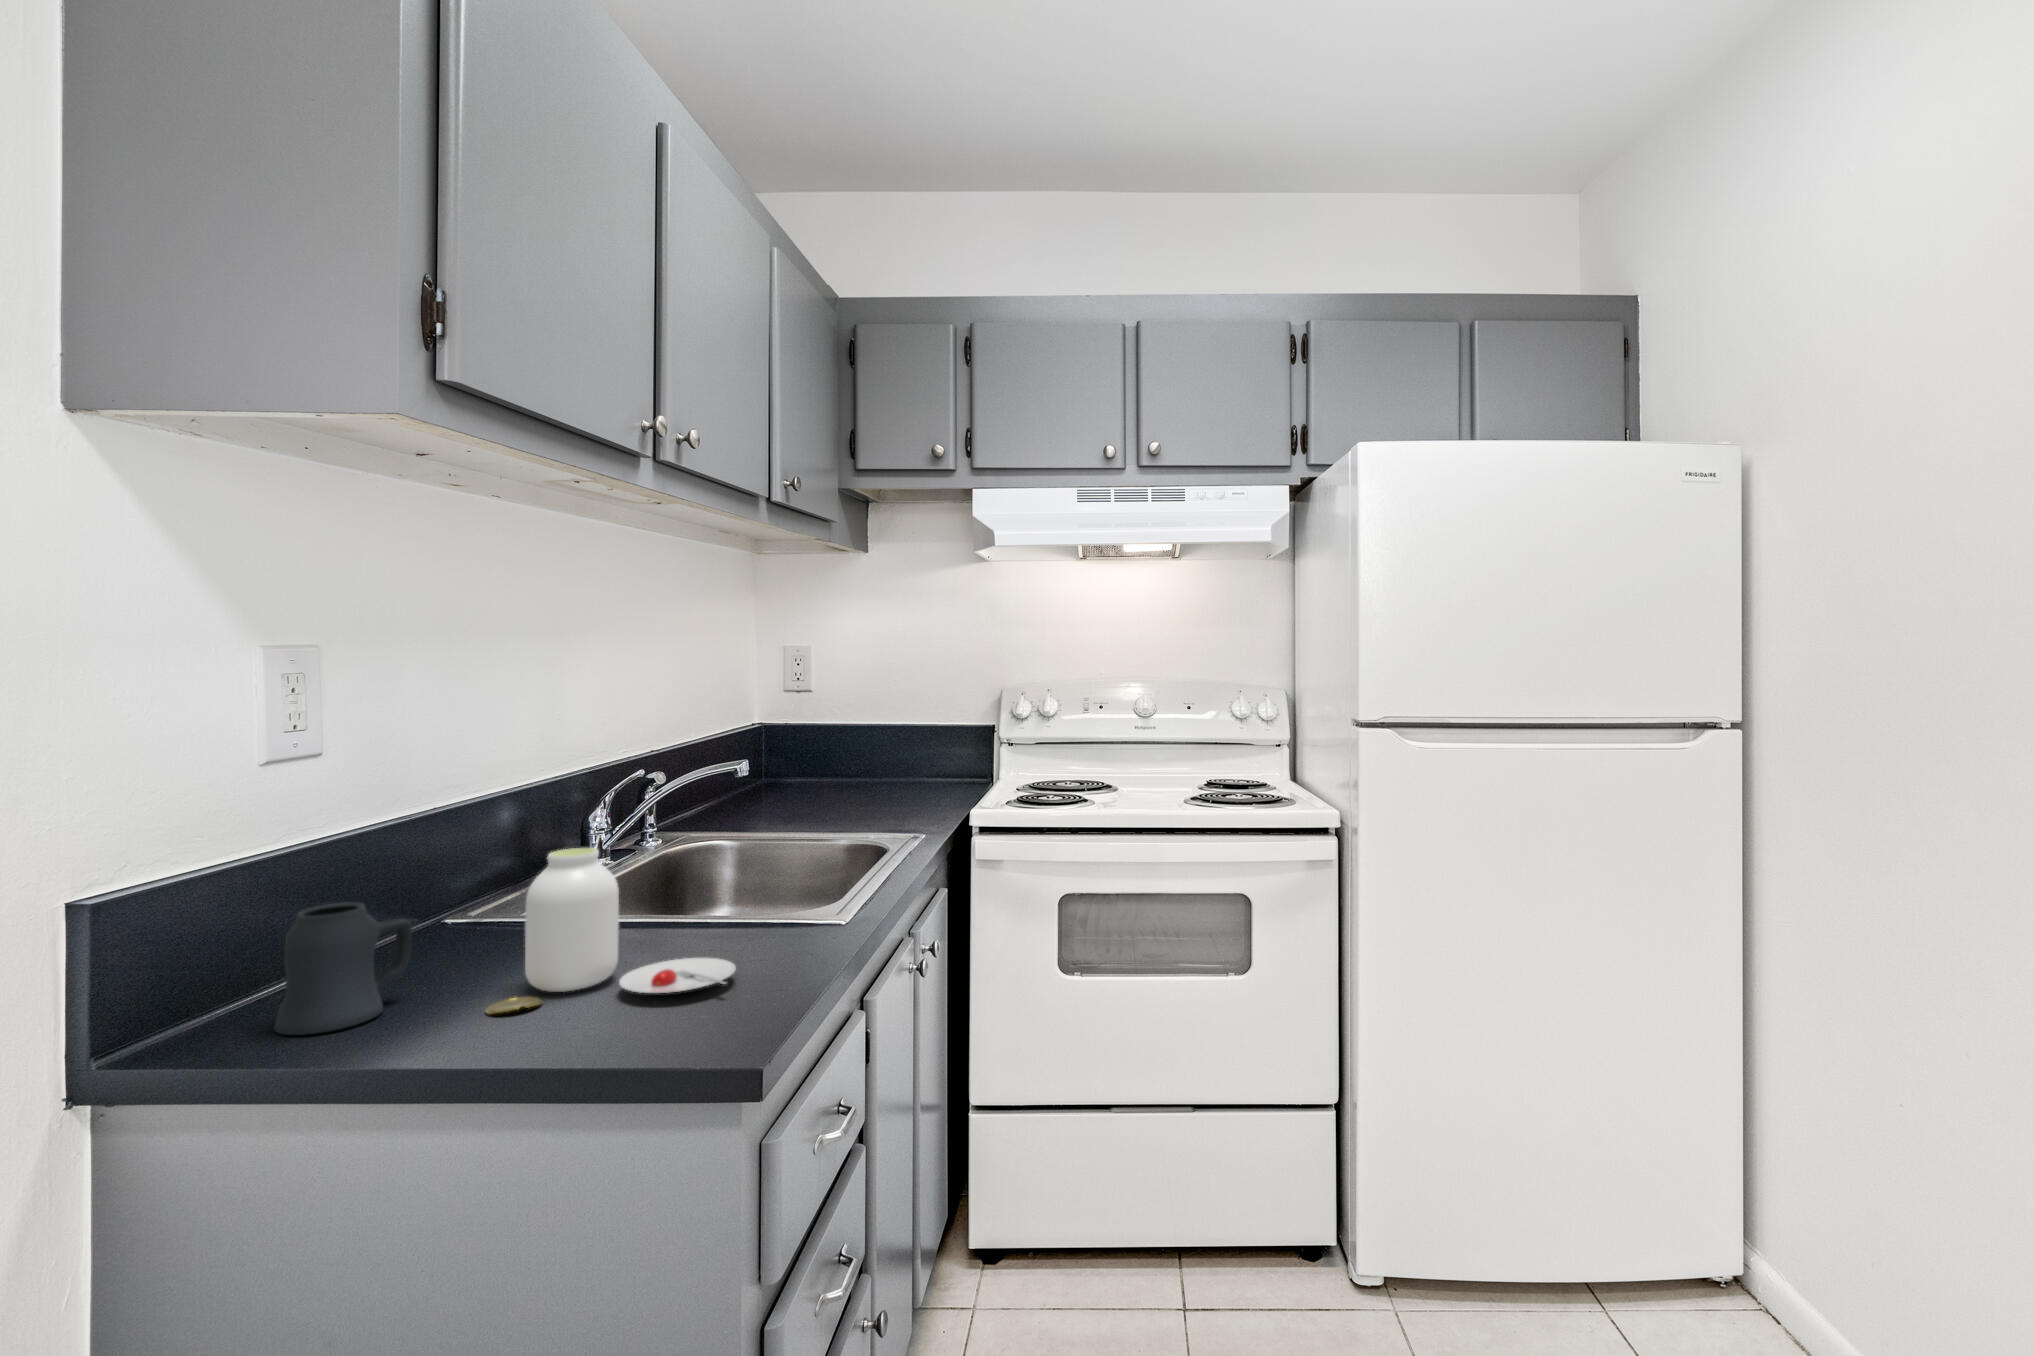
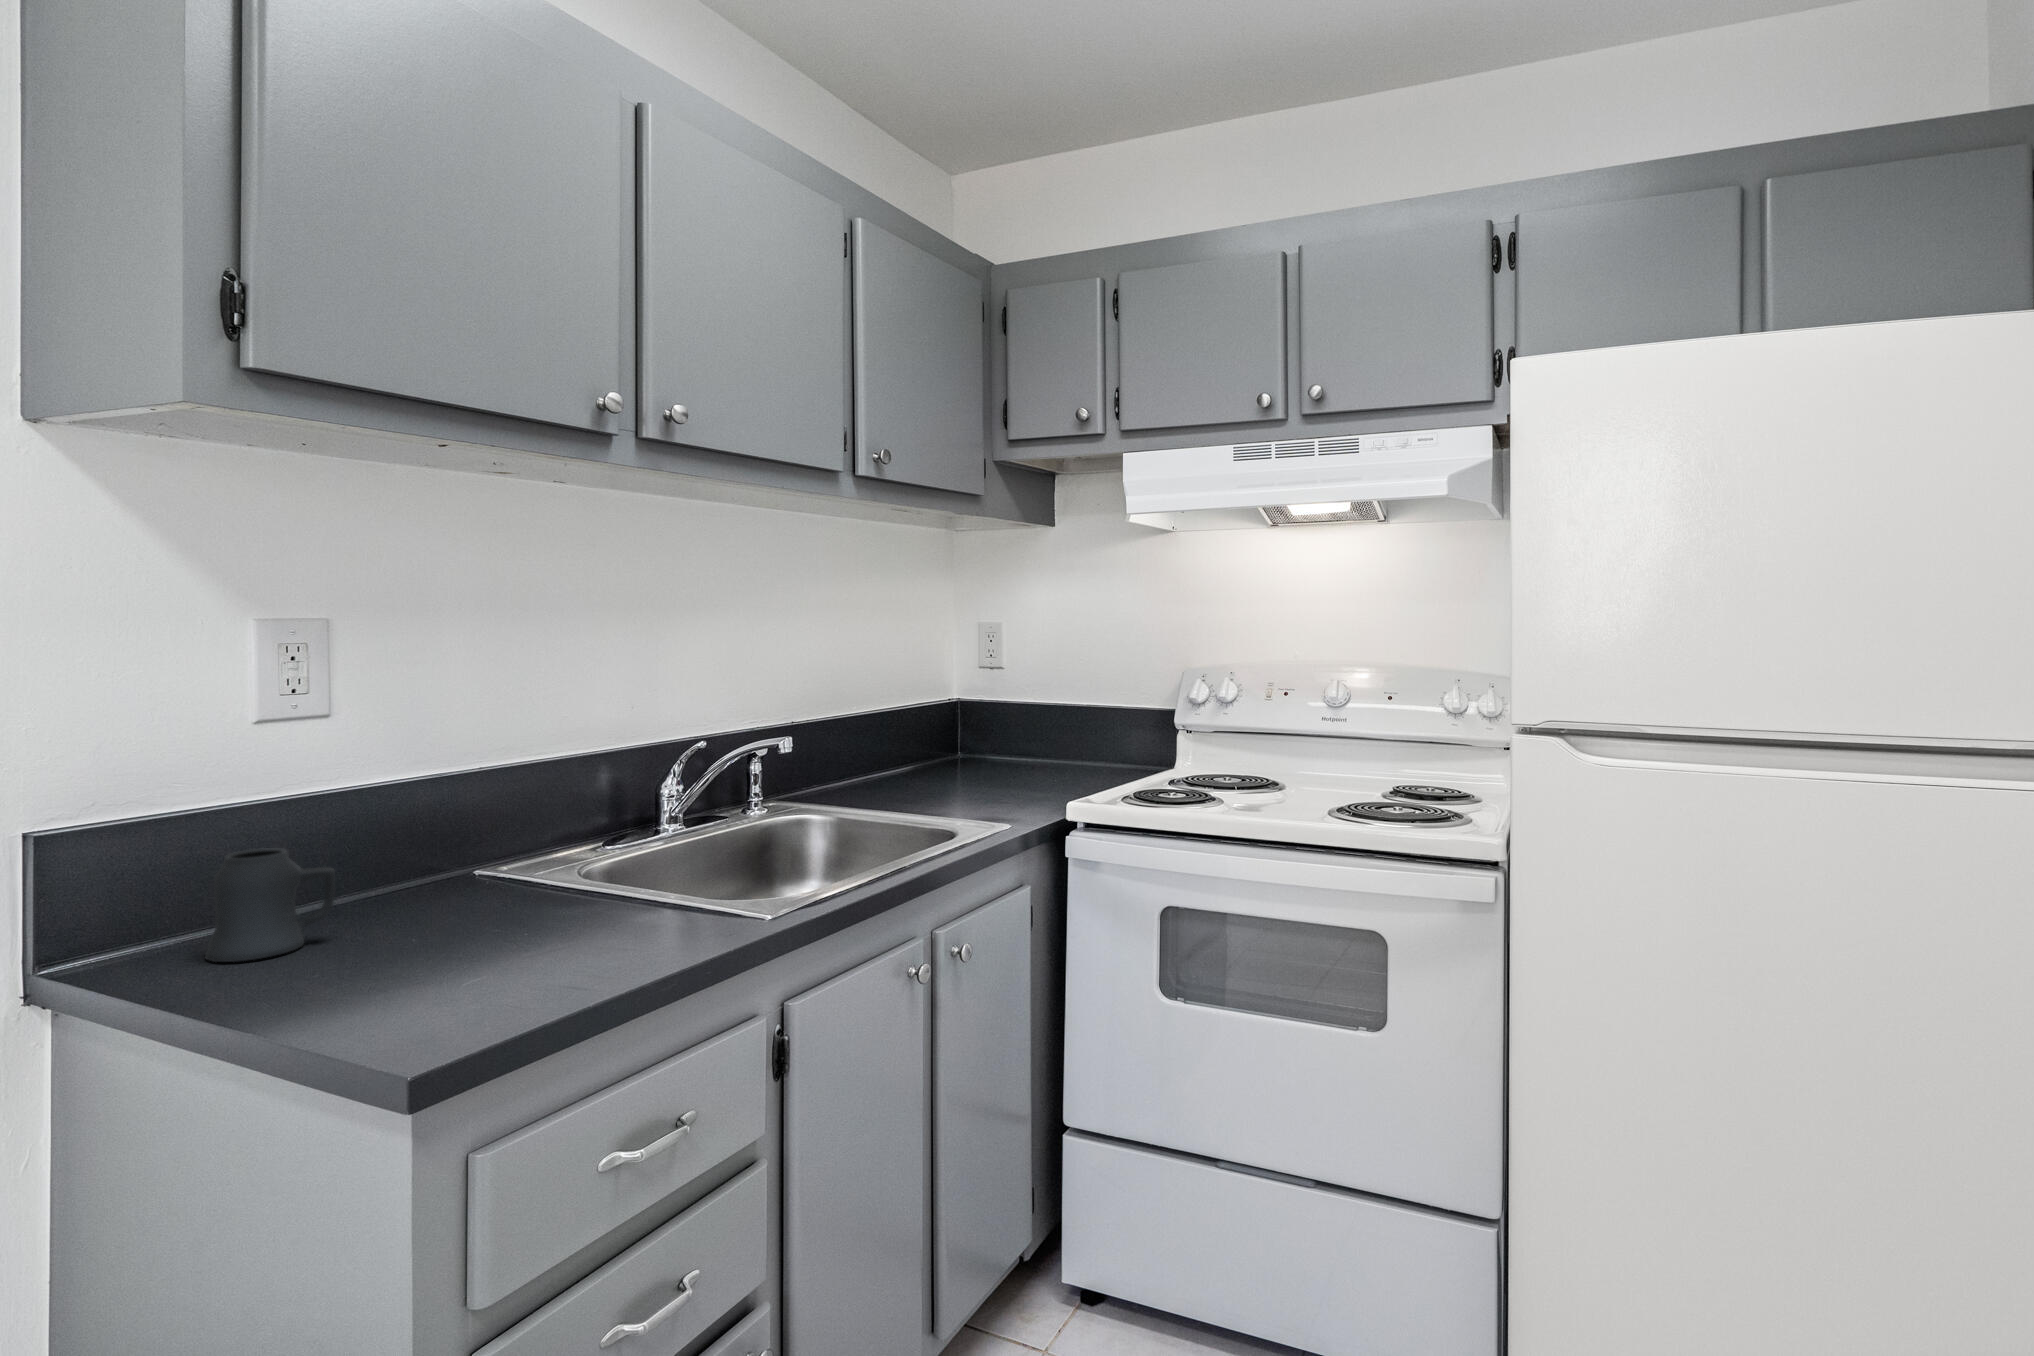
jar: present [486,848,736,1014] -> none [353,816,586,969]

